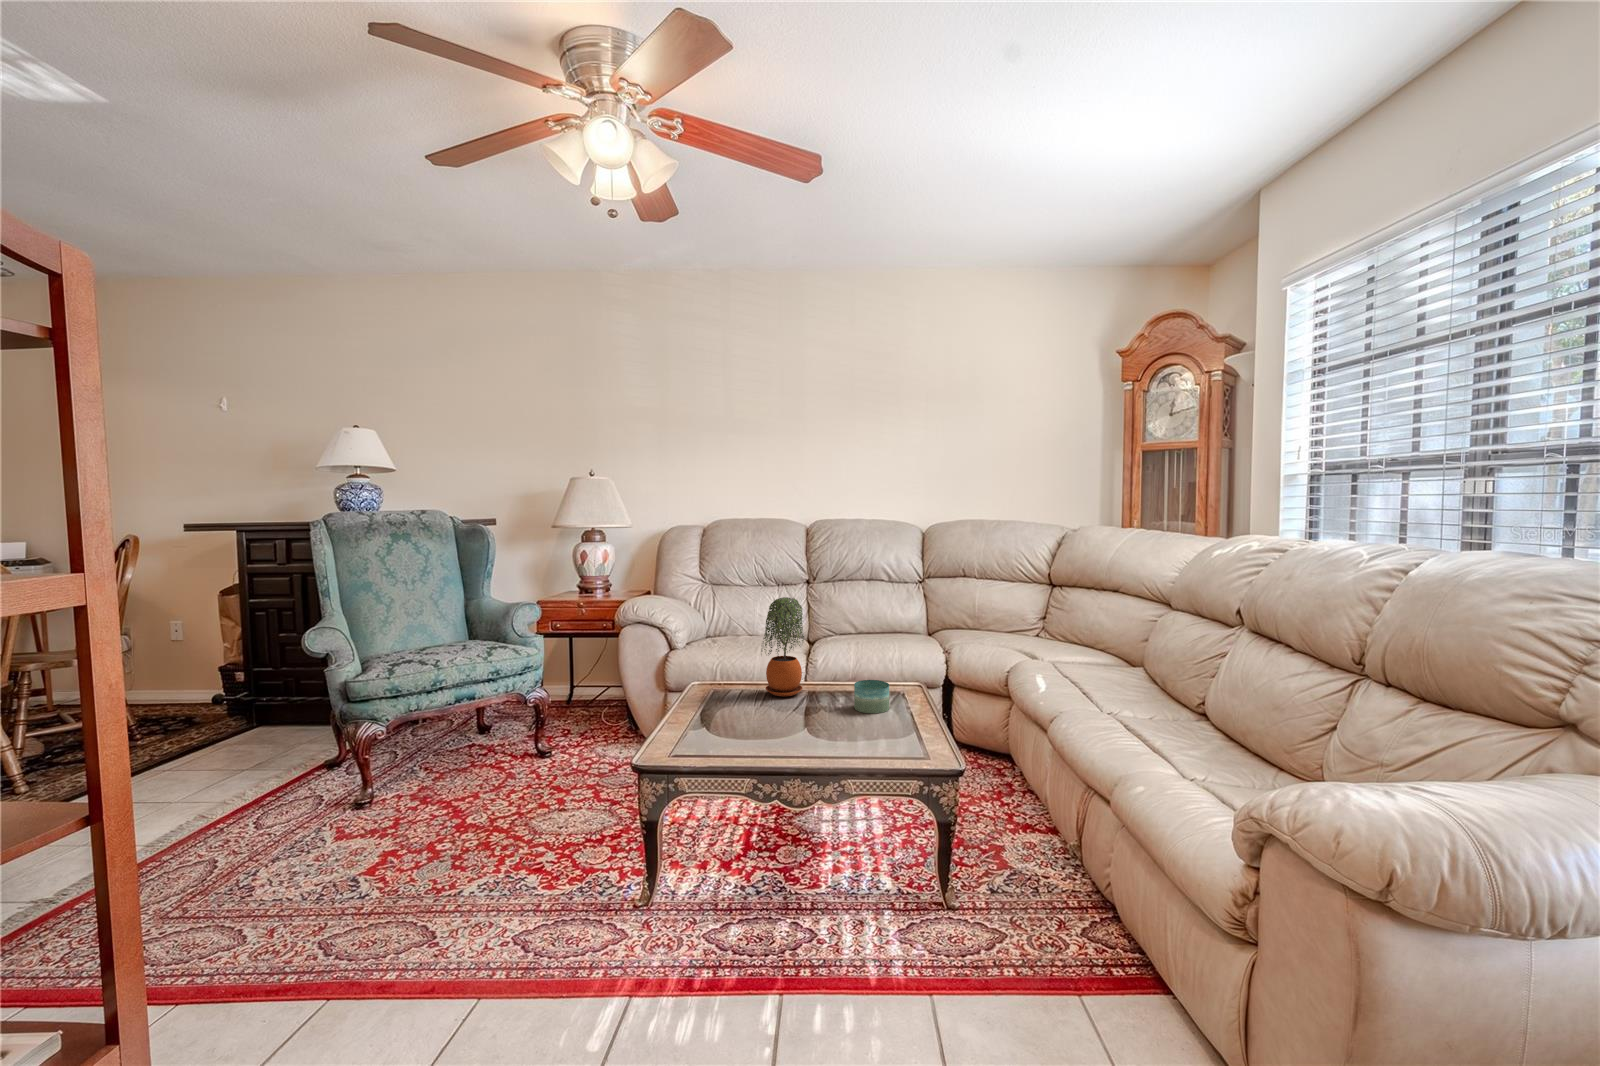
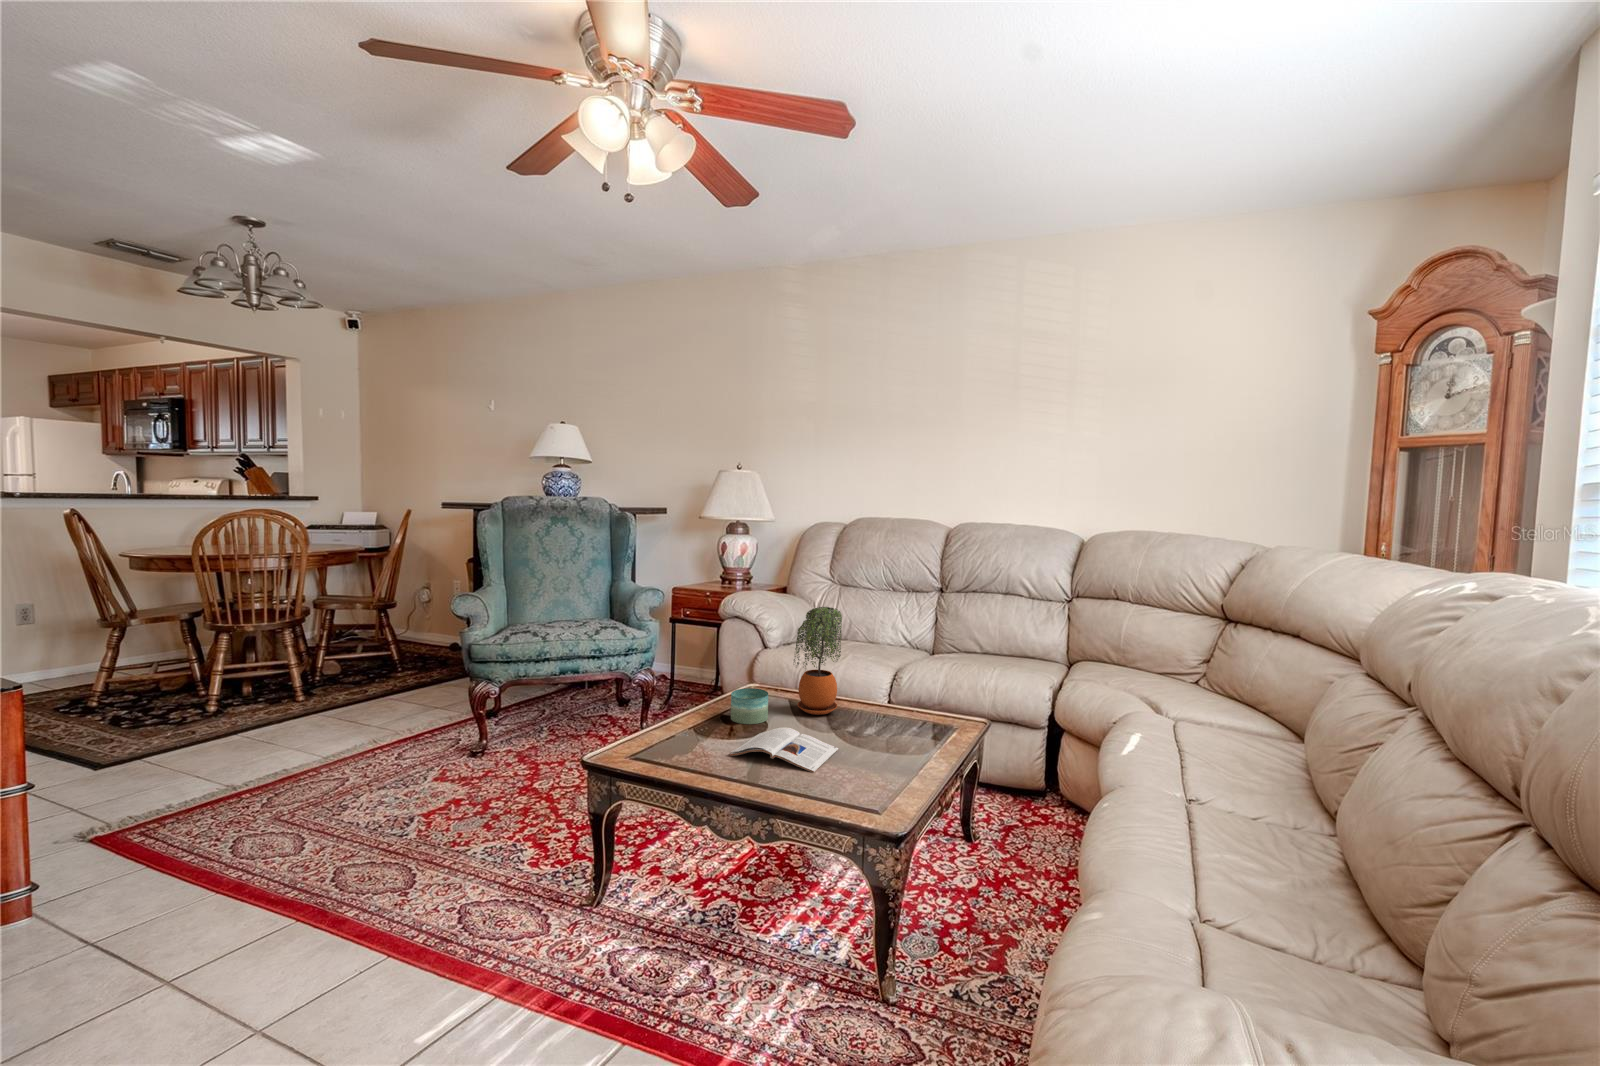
candle: present [854,680,889,713] -> present [731,688,768,724]
magazine: none [762,707,847,738] -> present [730,727,838,773]

